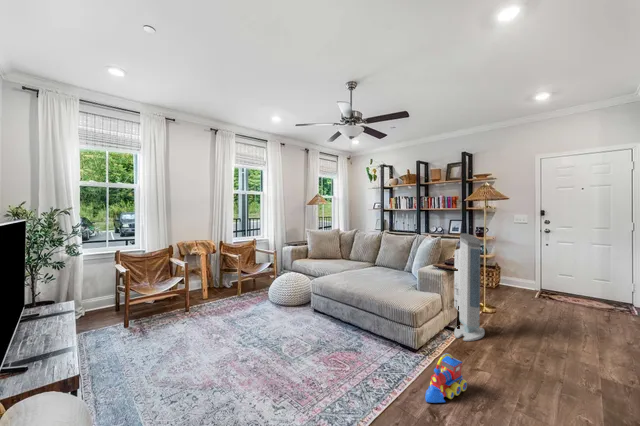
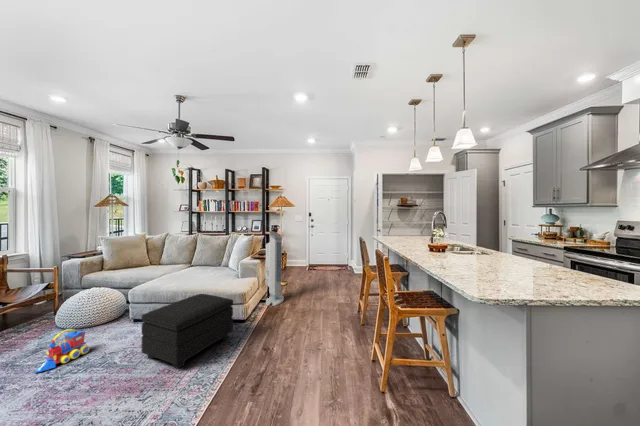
footstool: none [298,302,394,385] -> present [142,294,233,368]
toy train: present [425,353,467,403] -> present [35,329,90,373]

